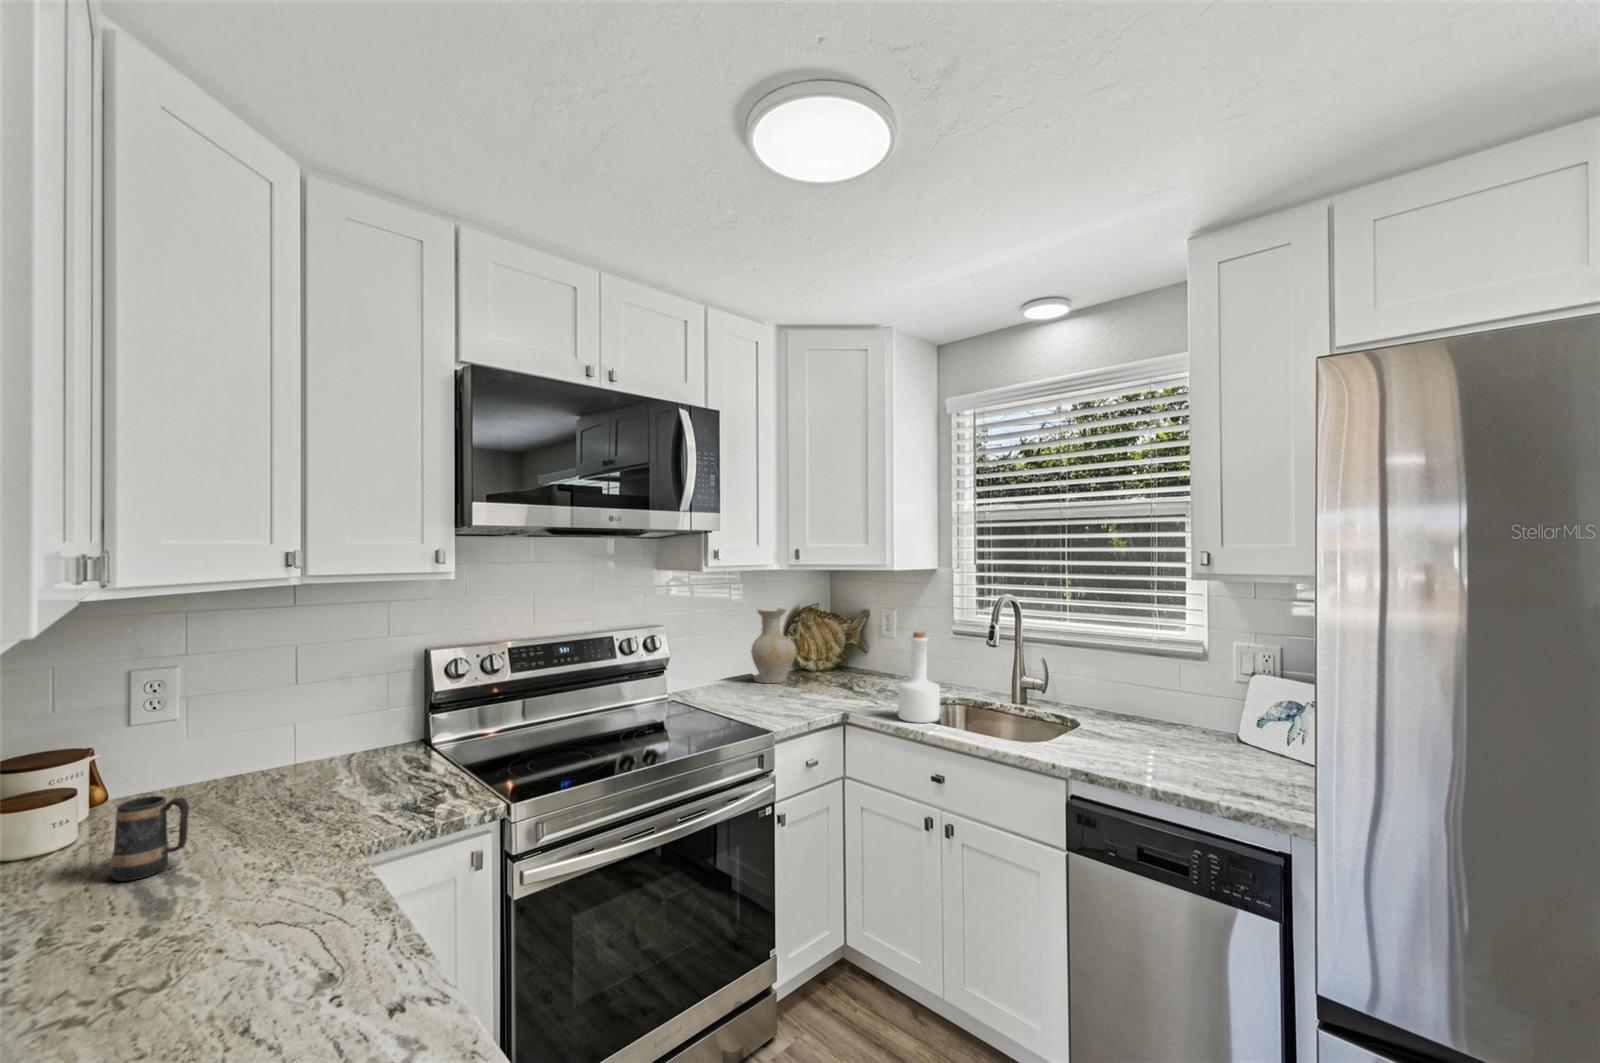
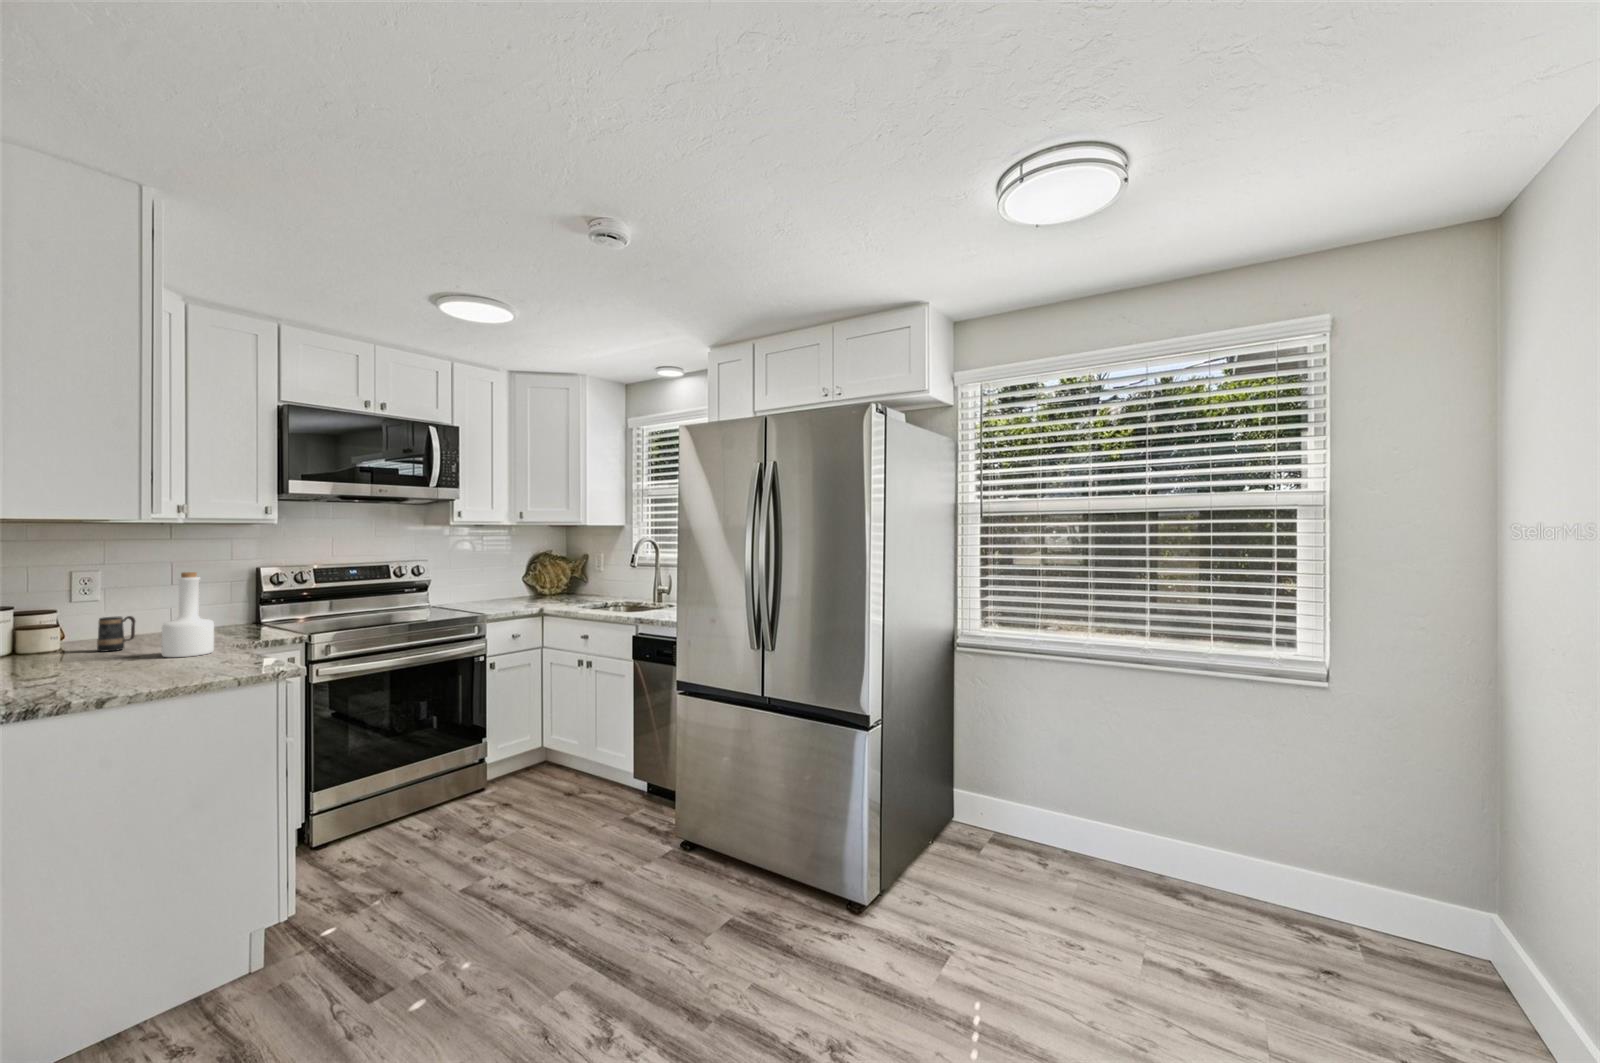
vase: present [751,608,796,683] -> none [496,554,533,602]
bottle: present [898,632,940,723] -> present [161,572,214,657]

